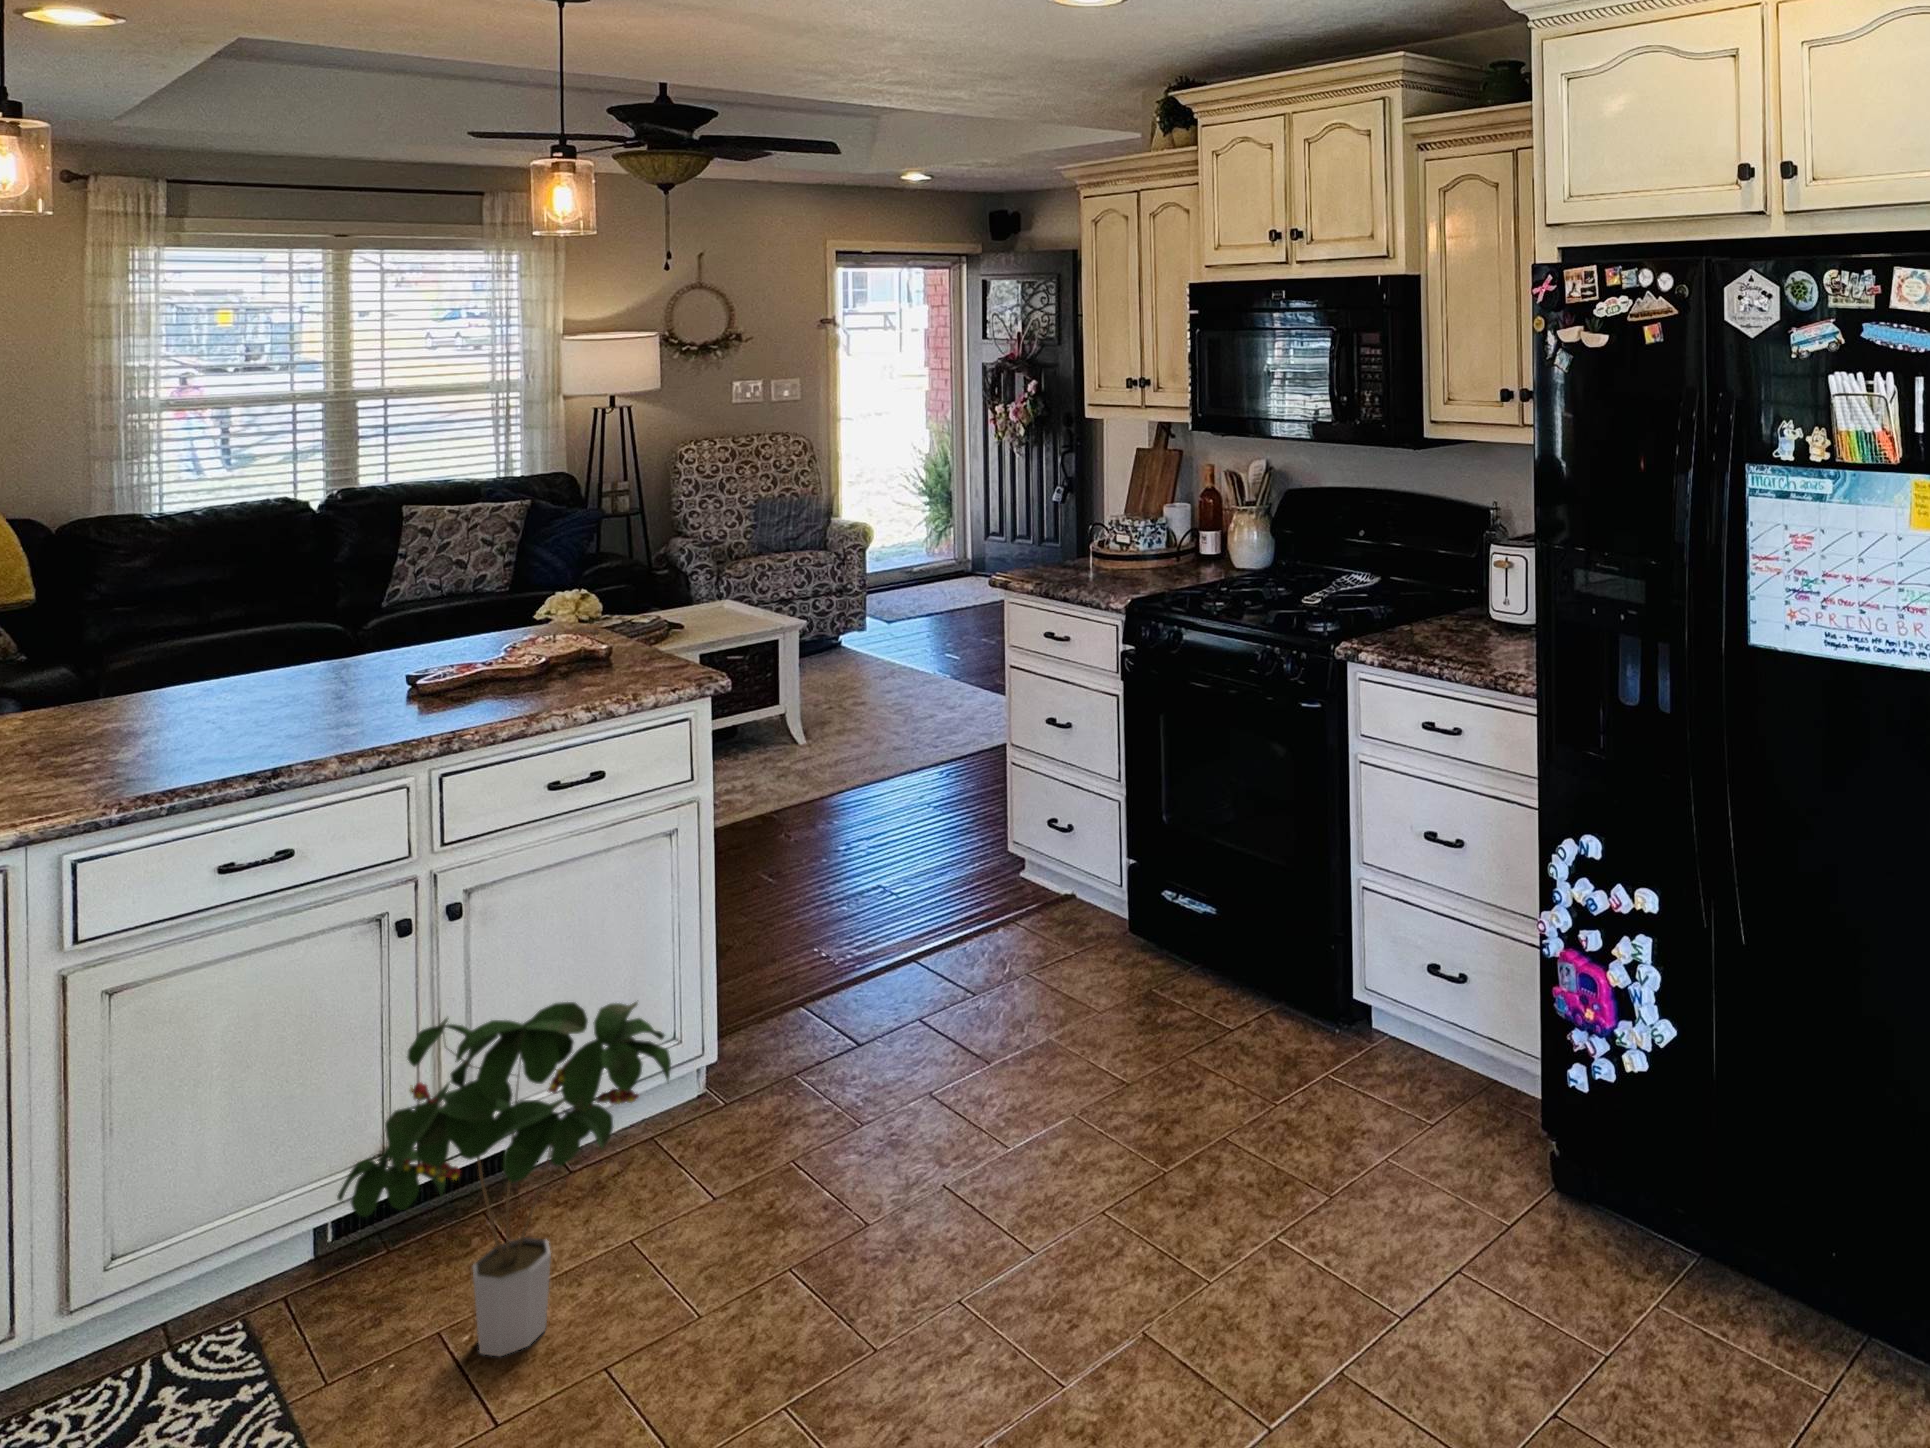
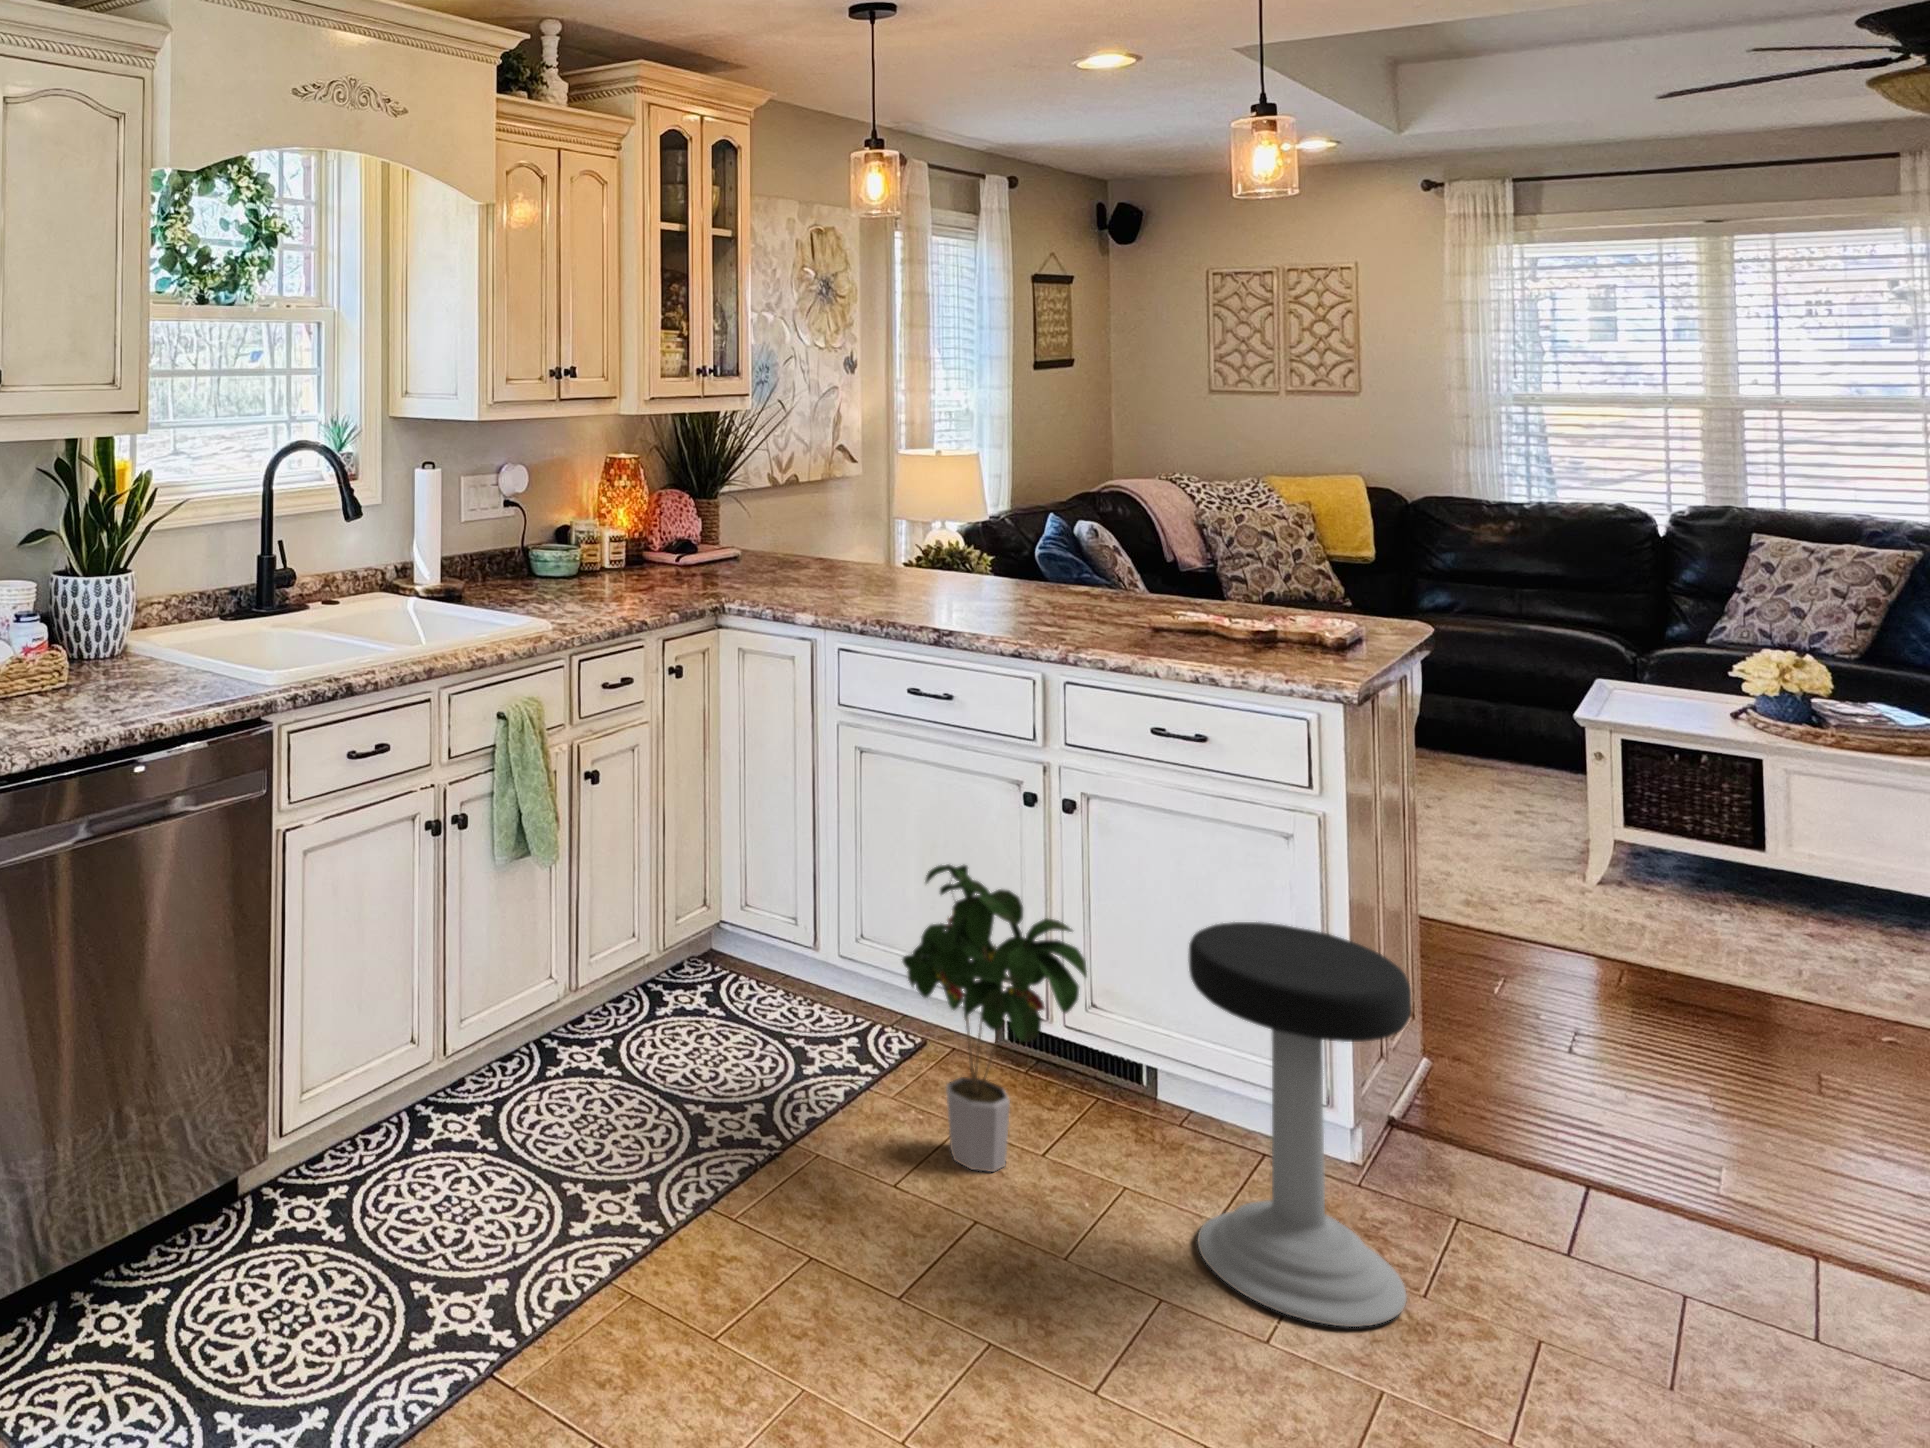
stool: none [722,879,903,1228] -> present [1188,922,1411,1327]

